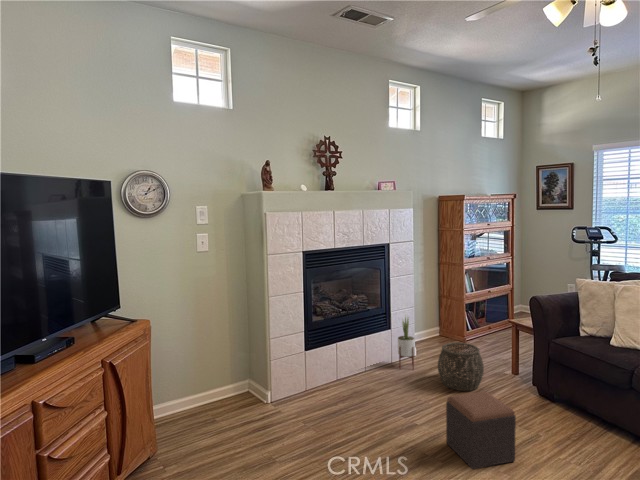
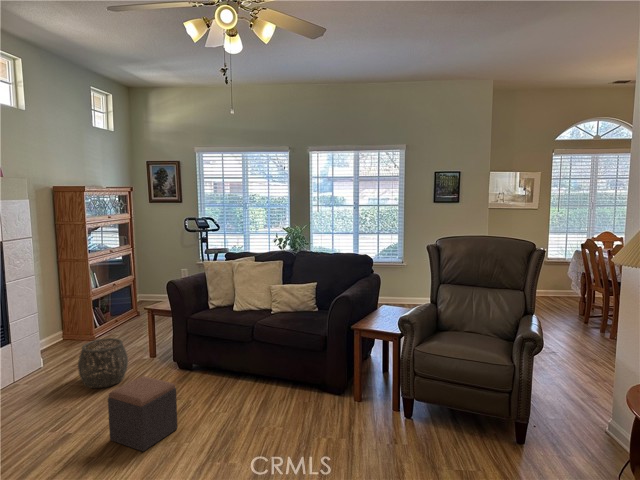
potted plant: present [398,316,415,369] -> none [20,319,45,387]

